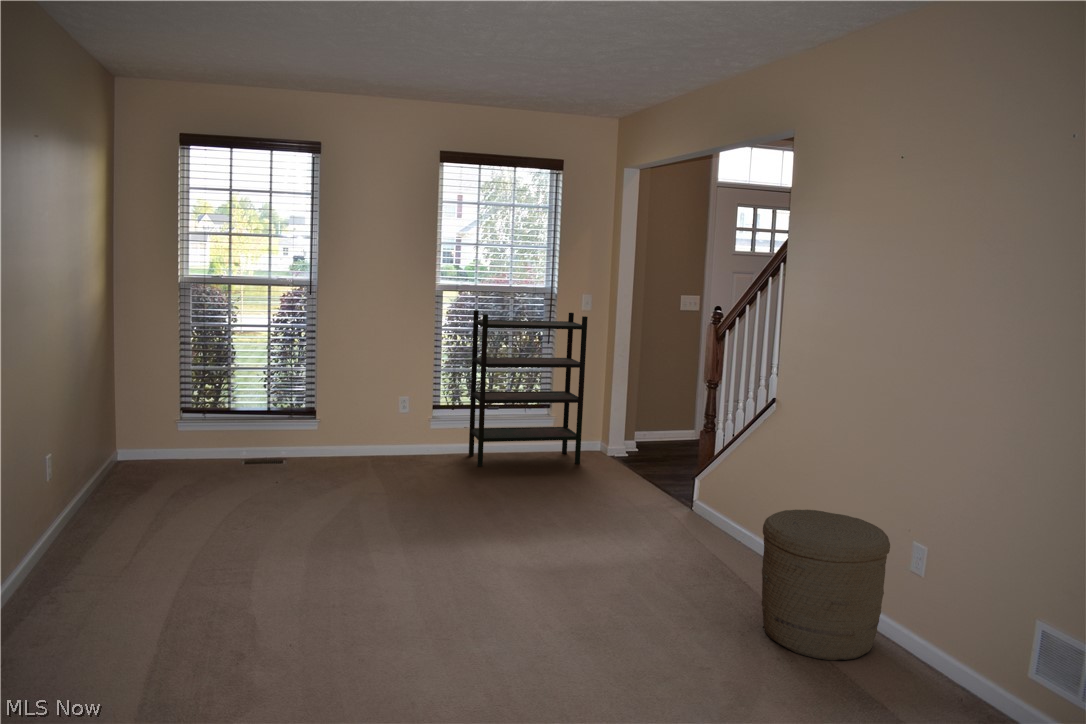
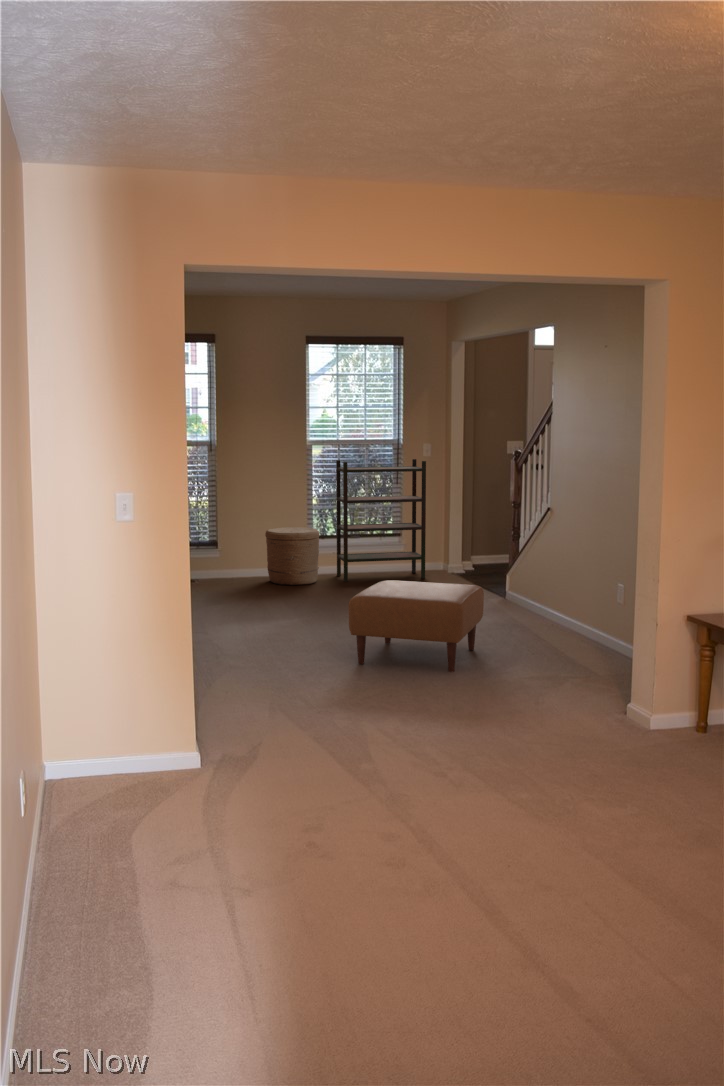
woven basket: present [762,510,890,661] -> present [265,527,319,585]
ottoman: none [490,514,700,695] -> present [348,580,484,672]

